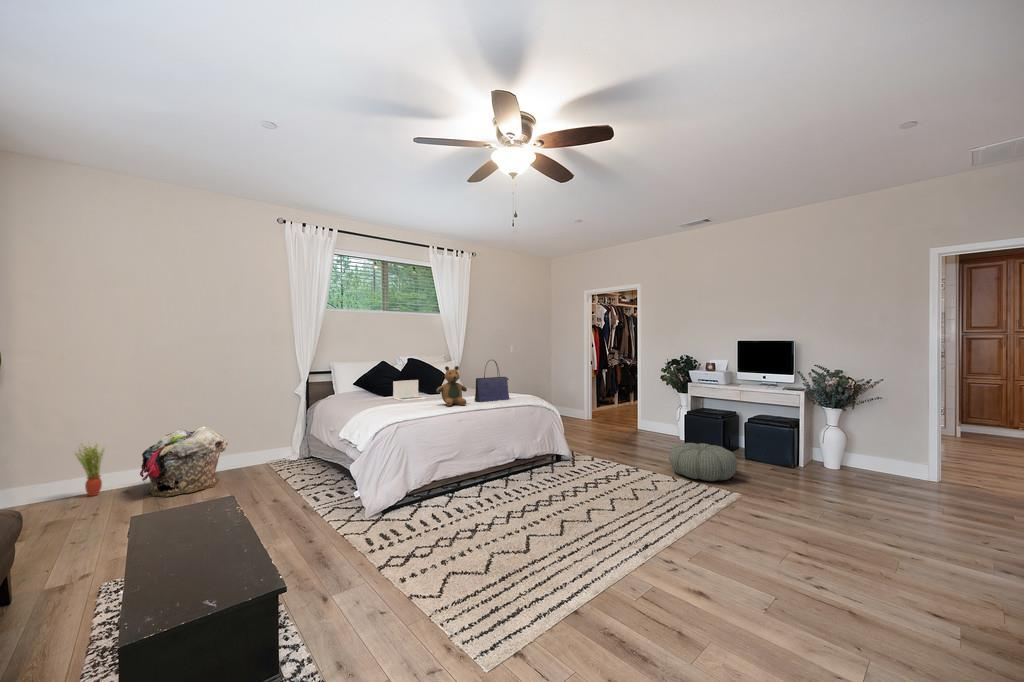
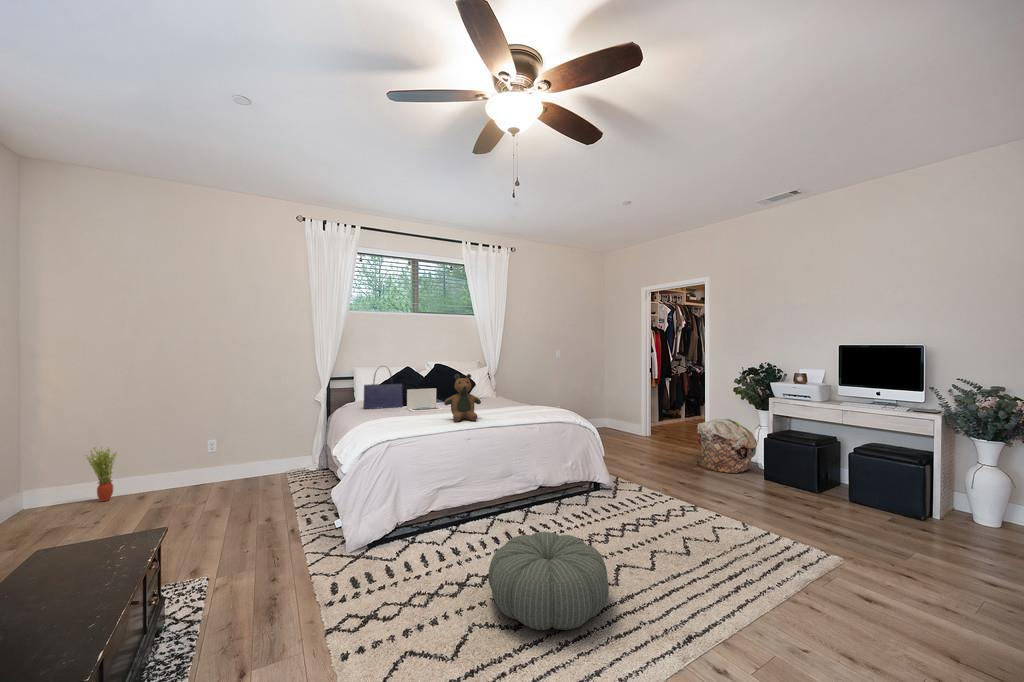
tote bag: present [475,360,509,402] -> present [363,369,405,409]
laundry basket: present [140,426,228,497] -> present [697,419,757,473]
pouf: present [669,443,737,481] -> present [489,532,609,630]

